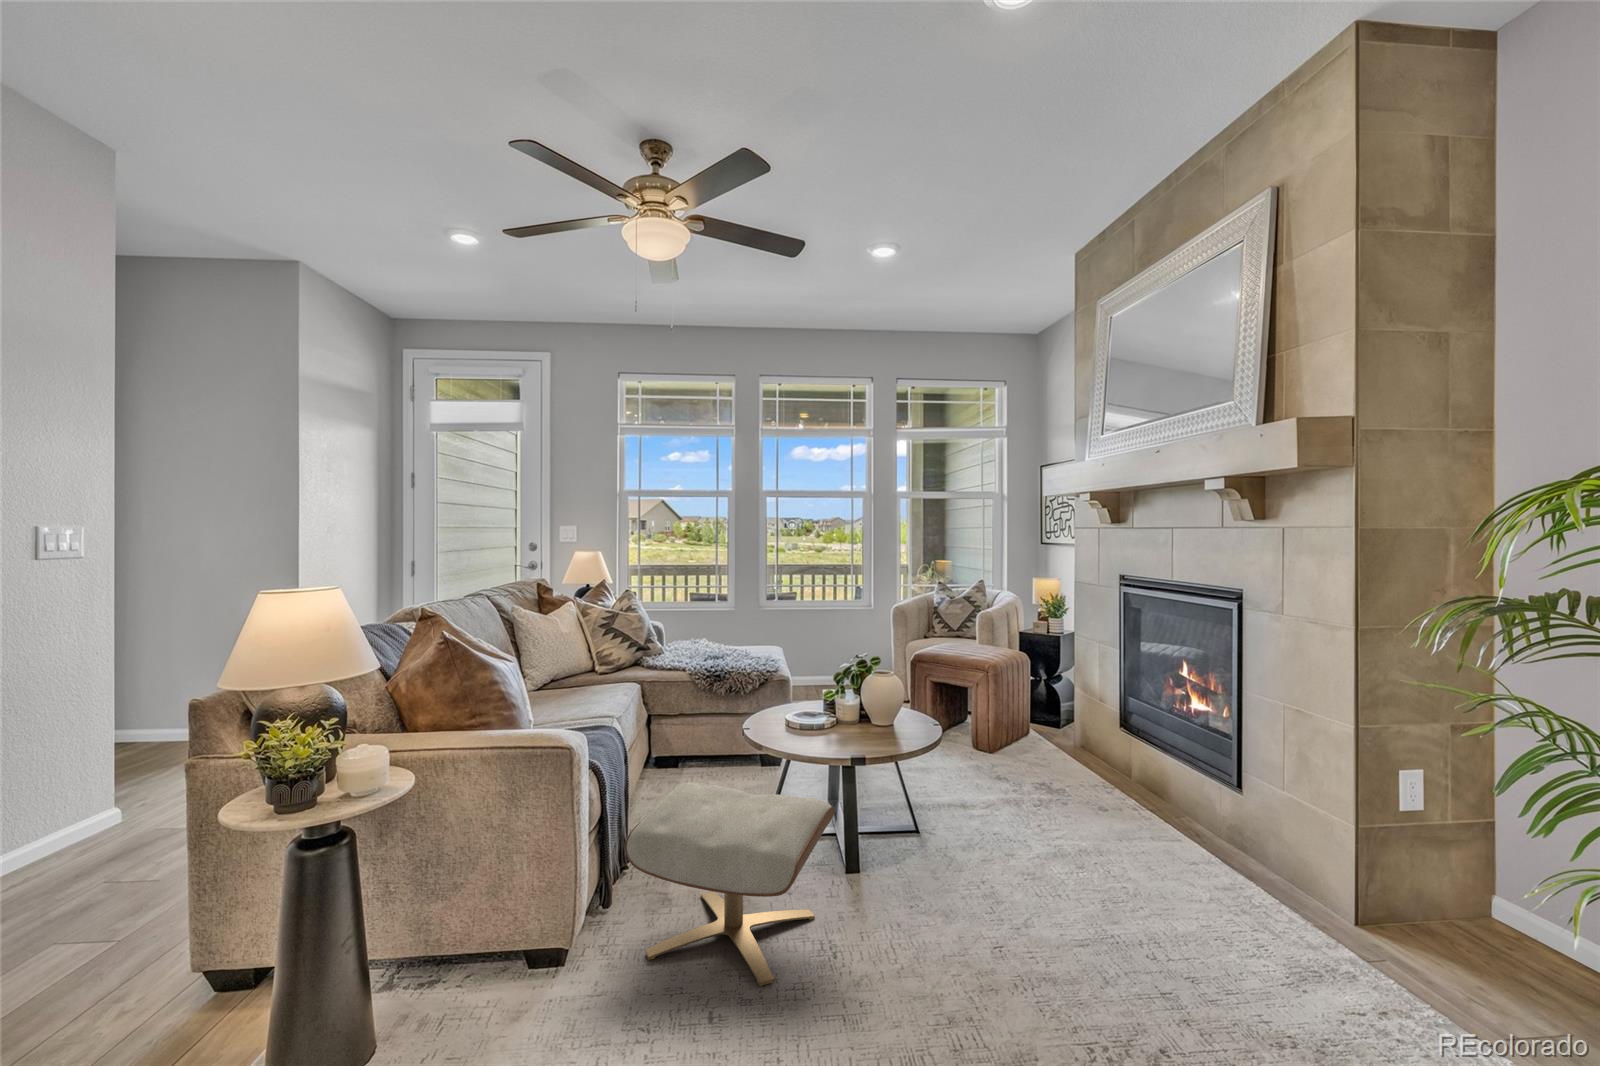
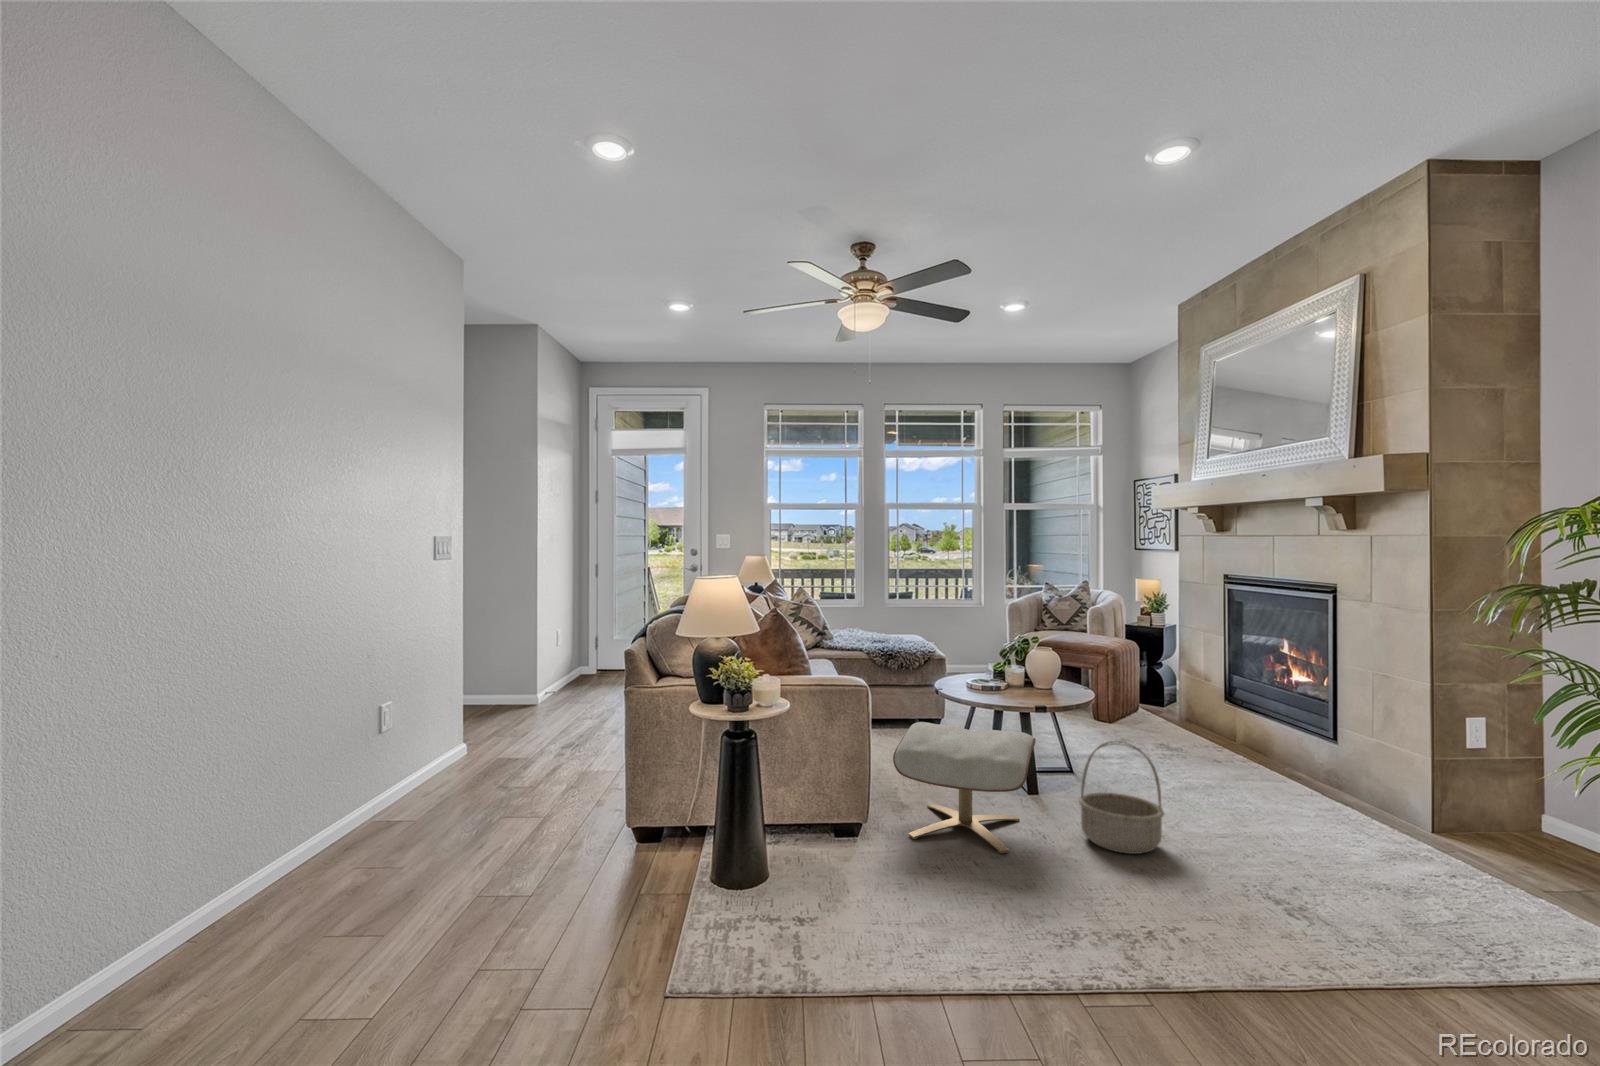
basket: none [882,815,993,980] -> present [1079,741,1164,854]

